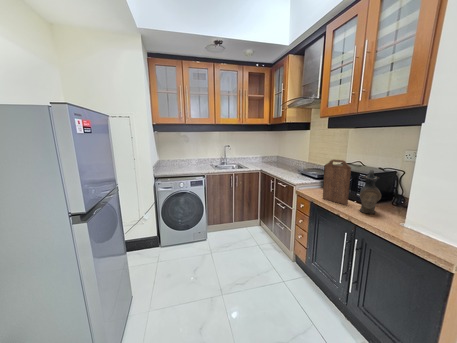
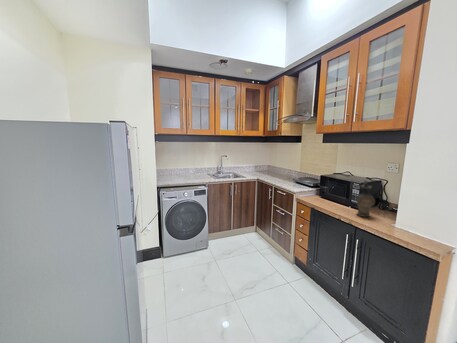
cutting board: present [323,160,351,205] -> none [323,171,348,210]

